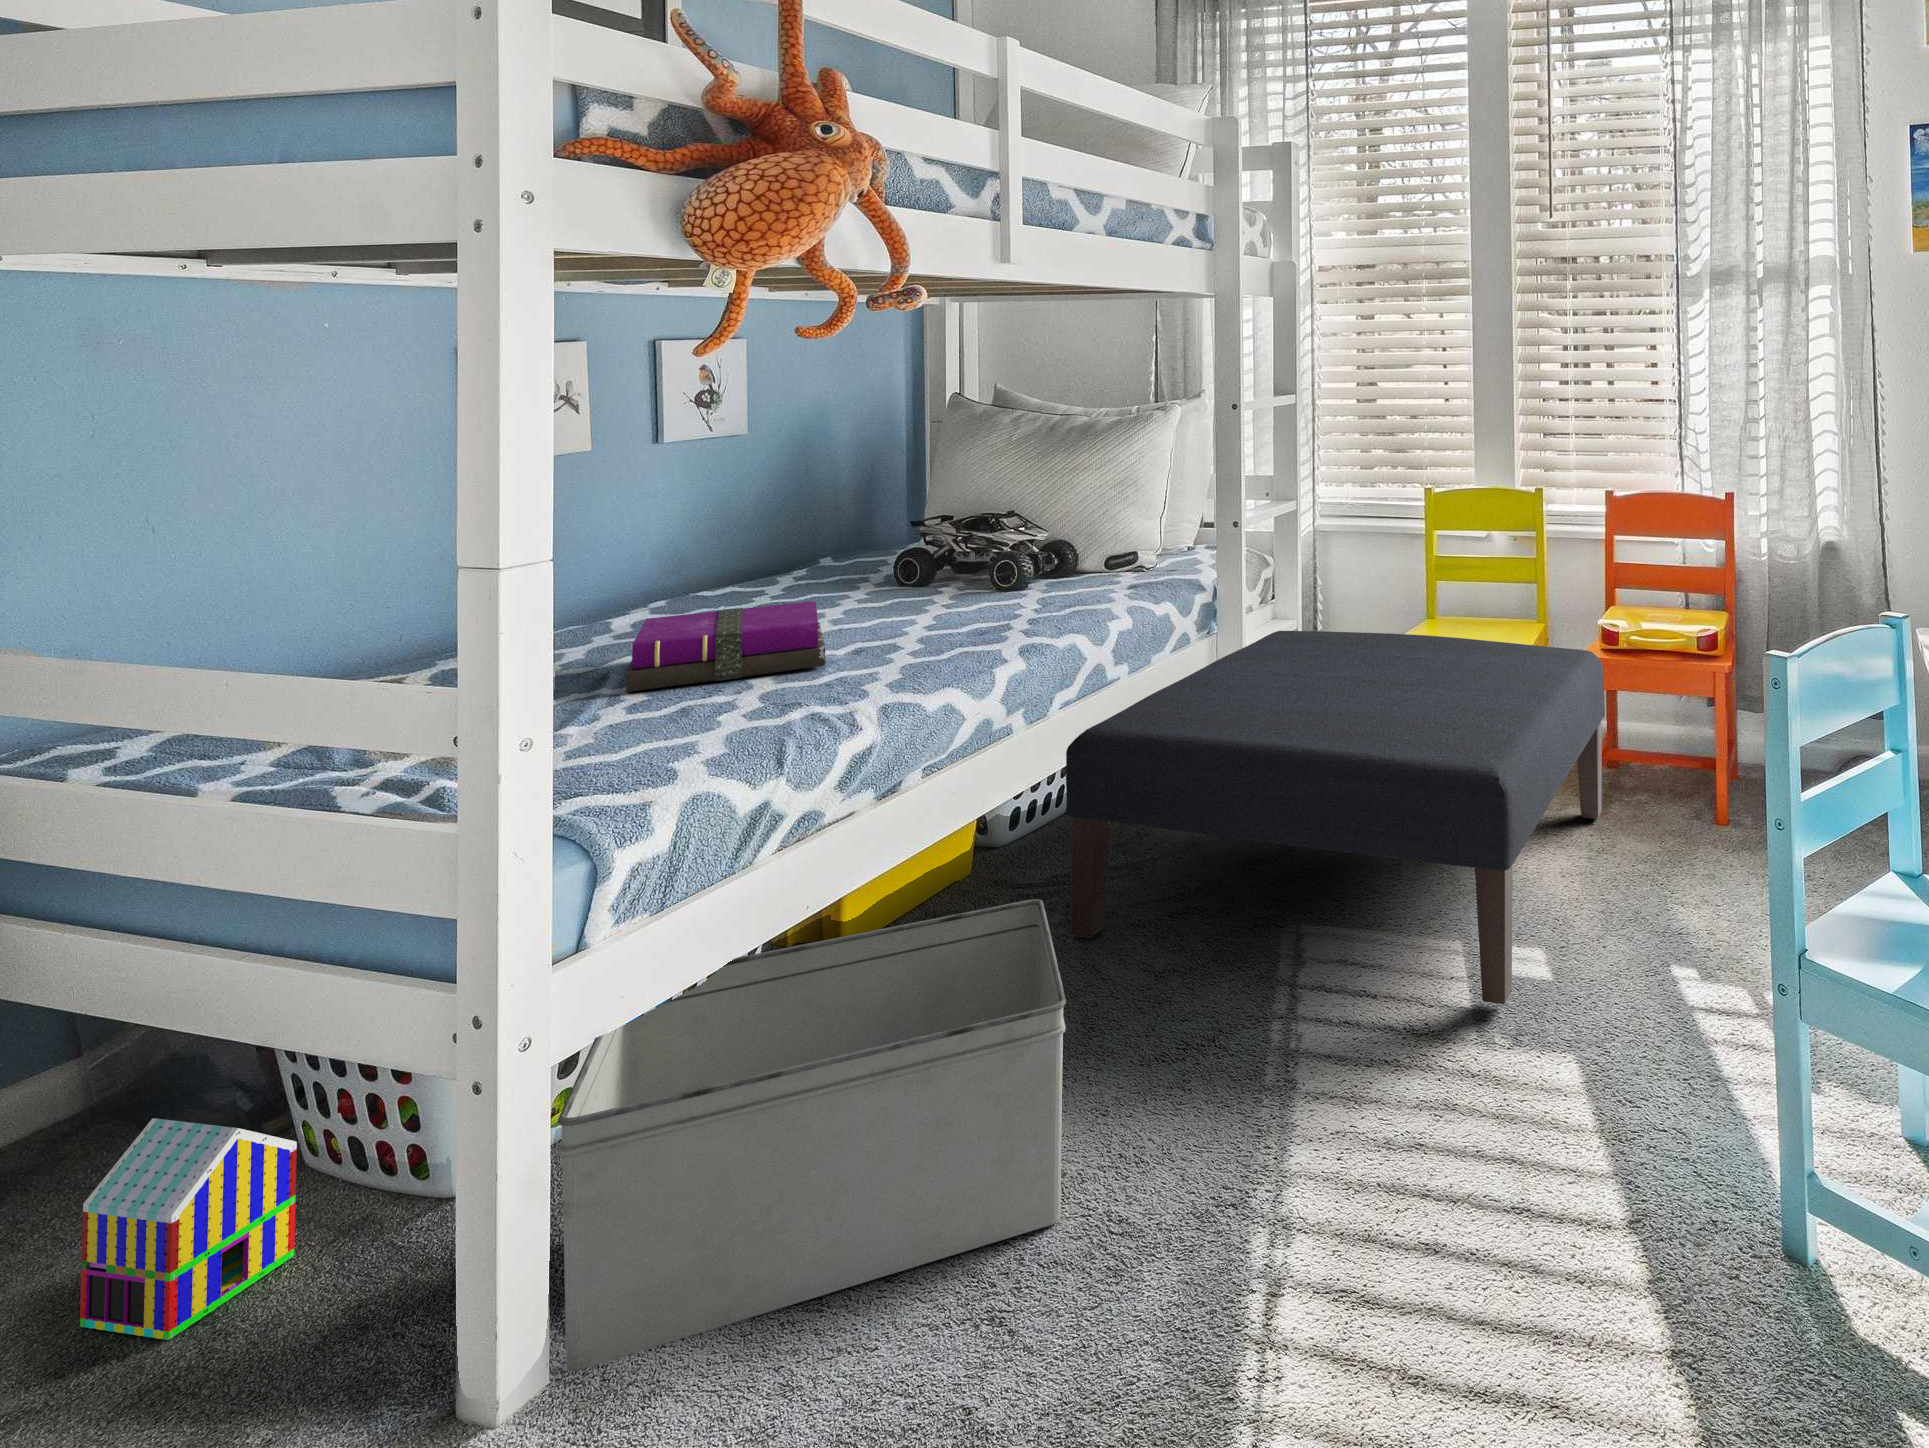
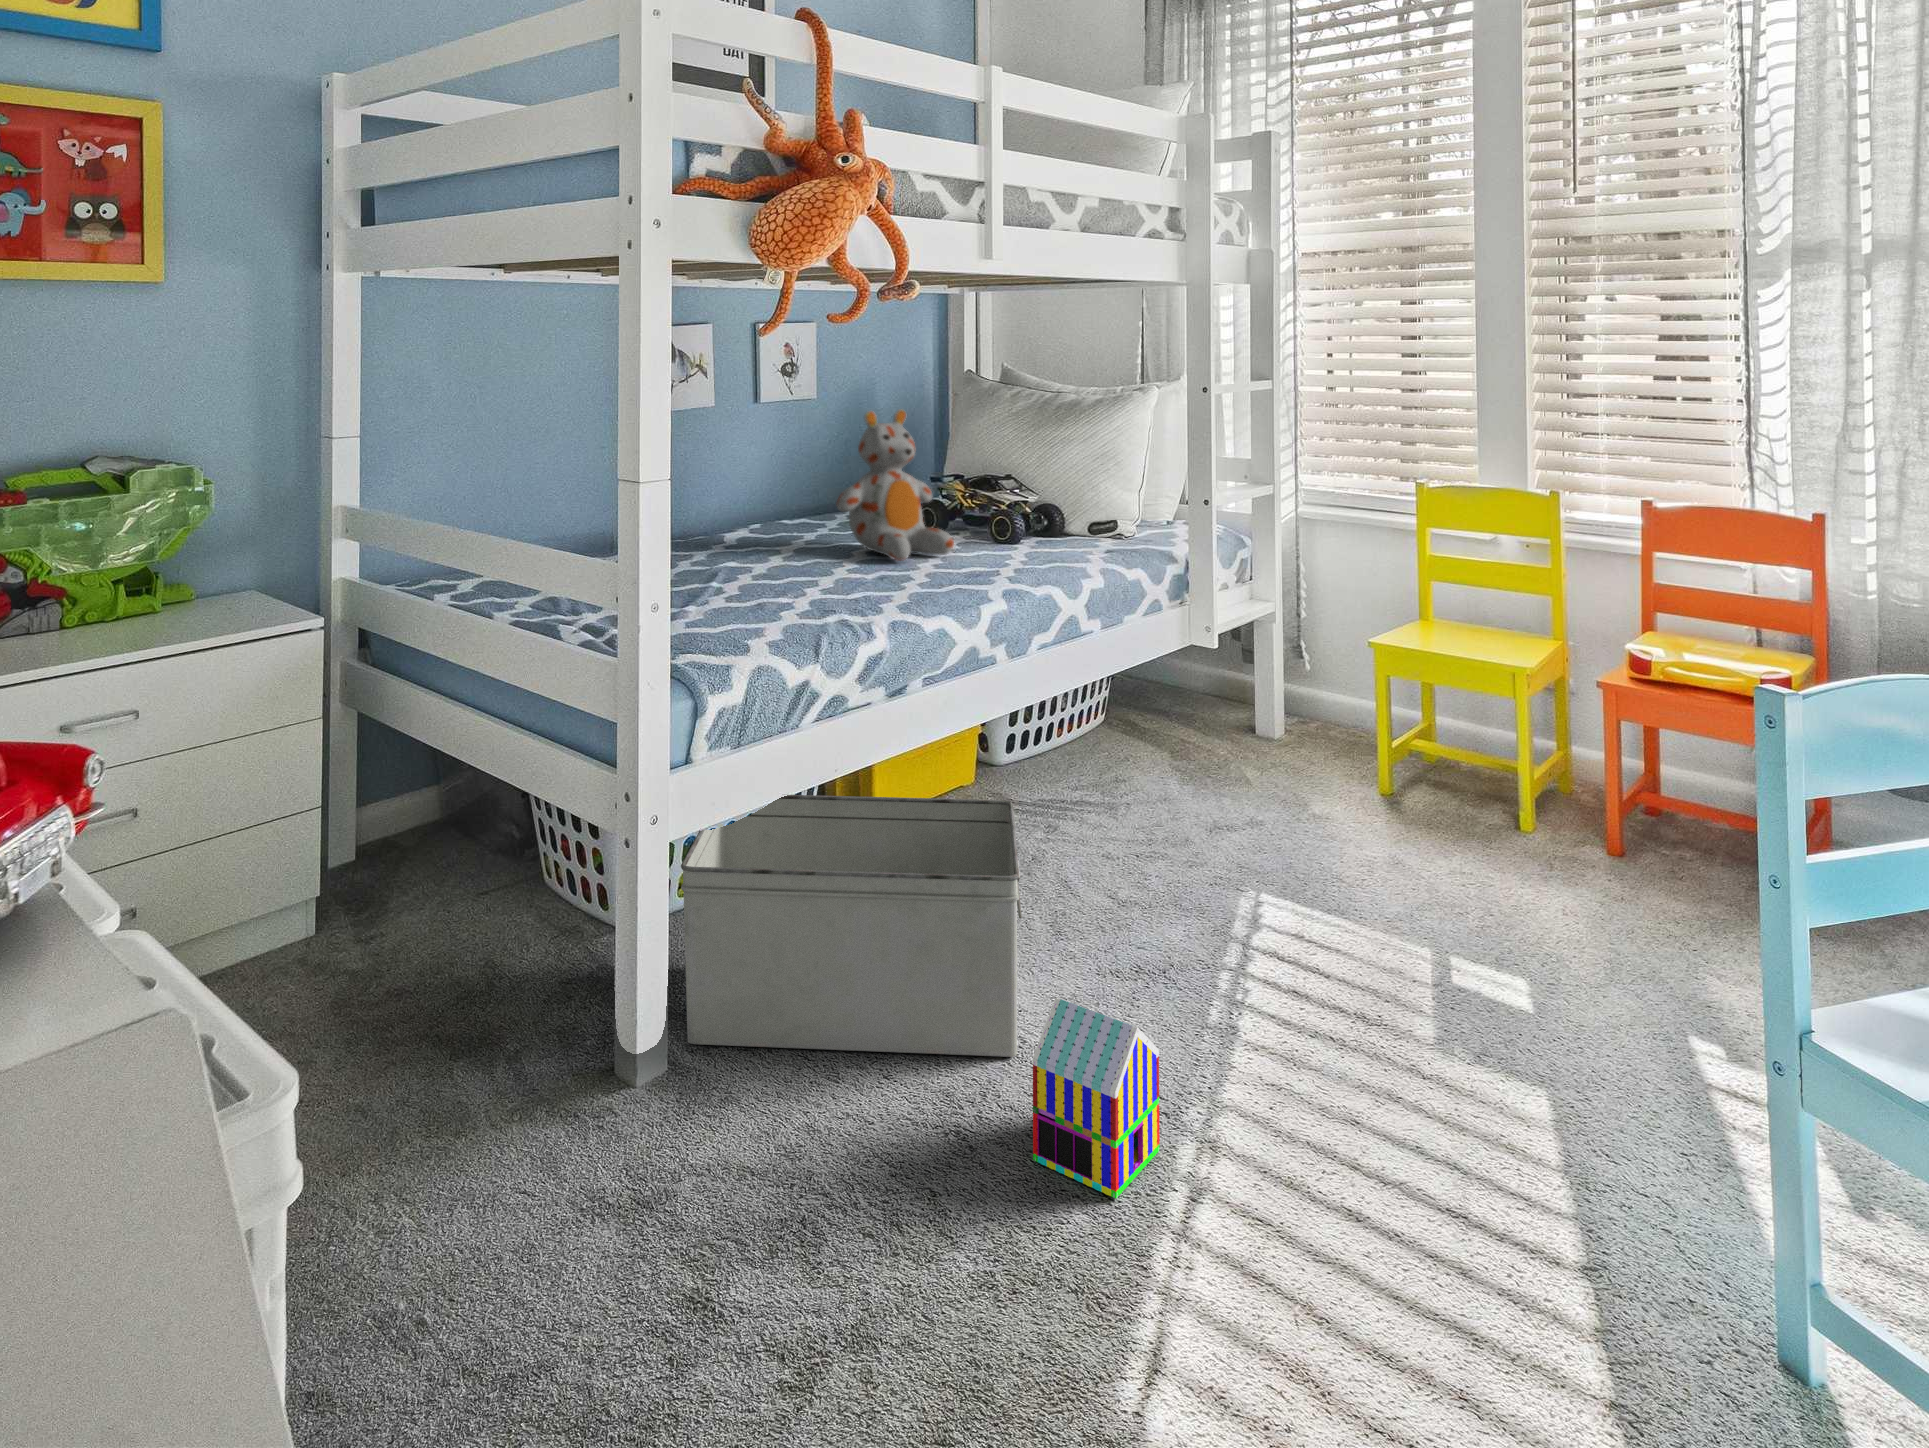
stuffed bear: none [793,440,948,622] -> present [836,409,954,561]
notebook: present [626,601,825,692] -> none [723,537,855,589]
ottoman: present [1066,631,1605,1004] -> none [1046,618,1629,1006]
toy house: present [80,1118,297,1340] -> present [1033,997,1160,1198]

